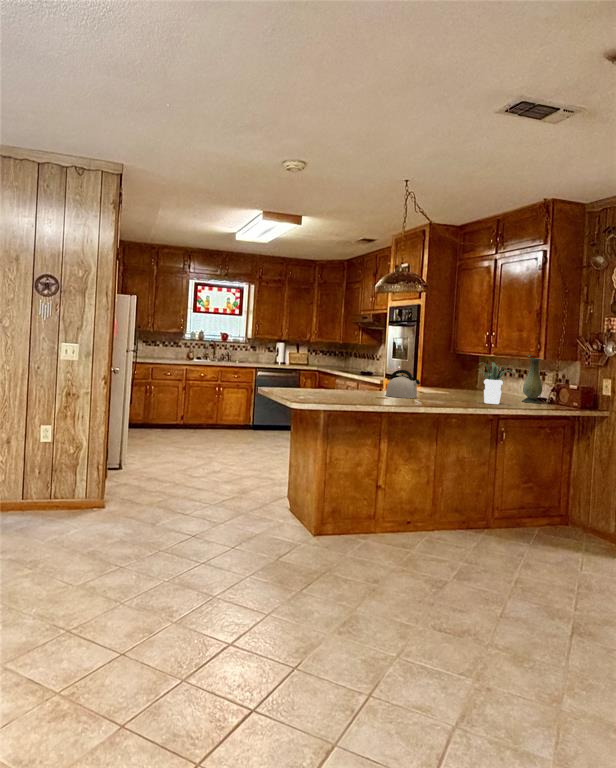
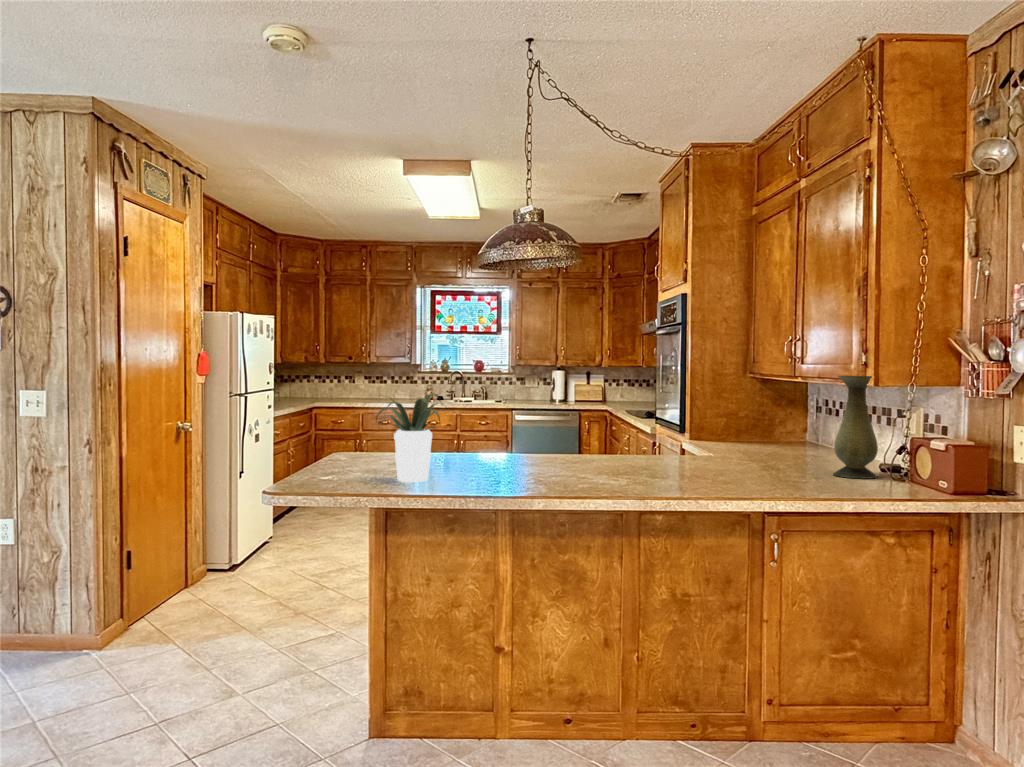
potted plant: present [480,362,513,404] -> present [376,393,442,482]
kettle: present [386,370,420,398] -> none [542,415,602,471]

